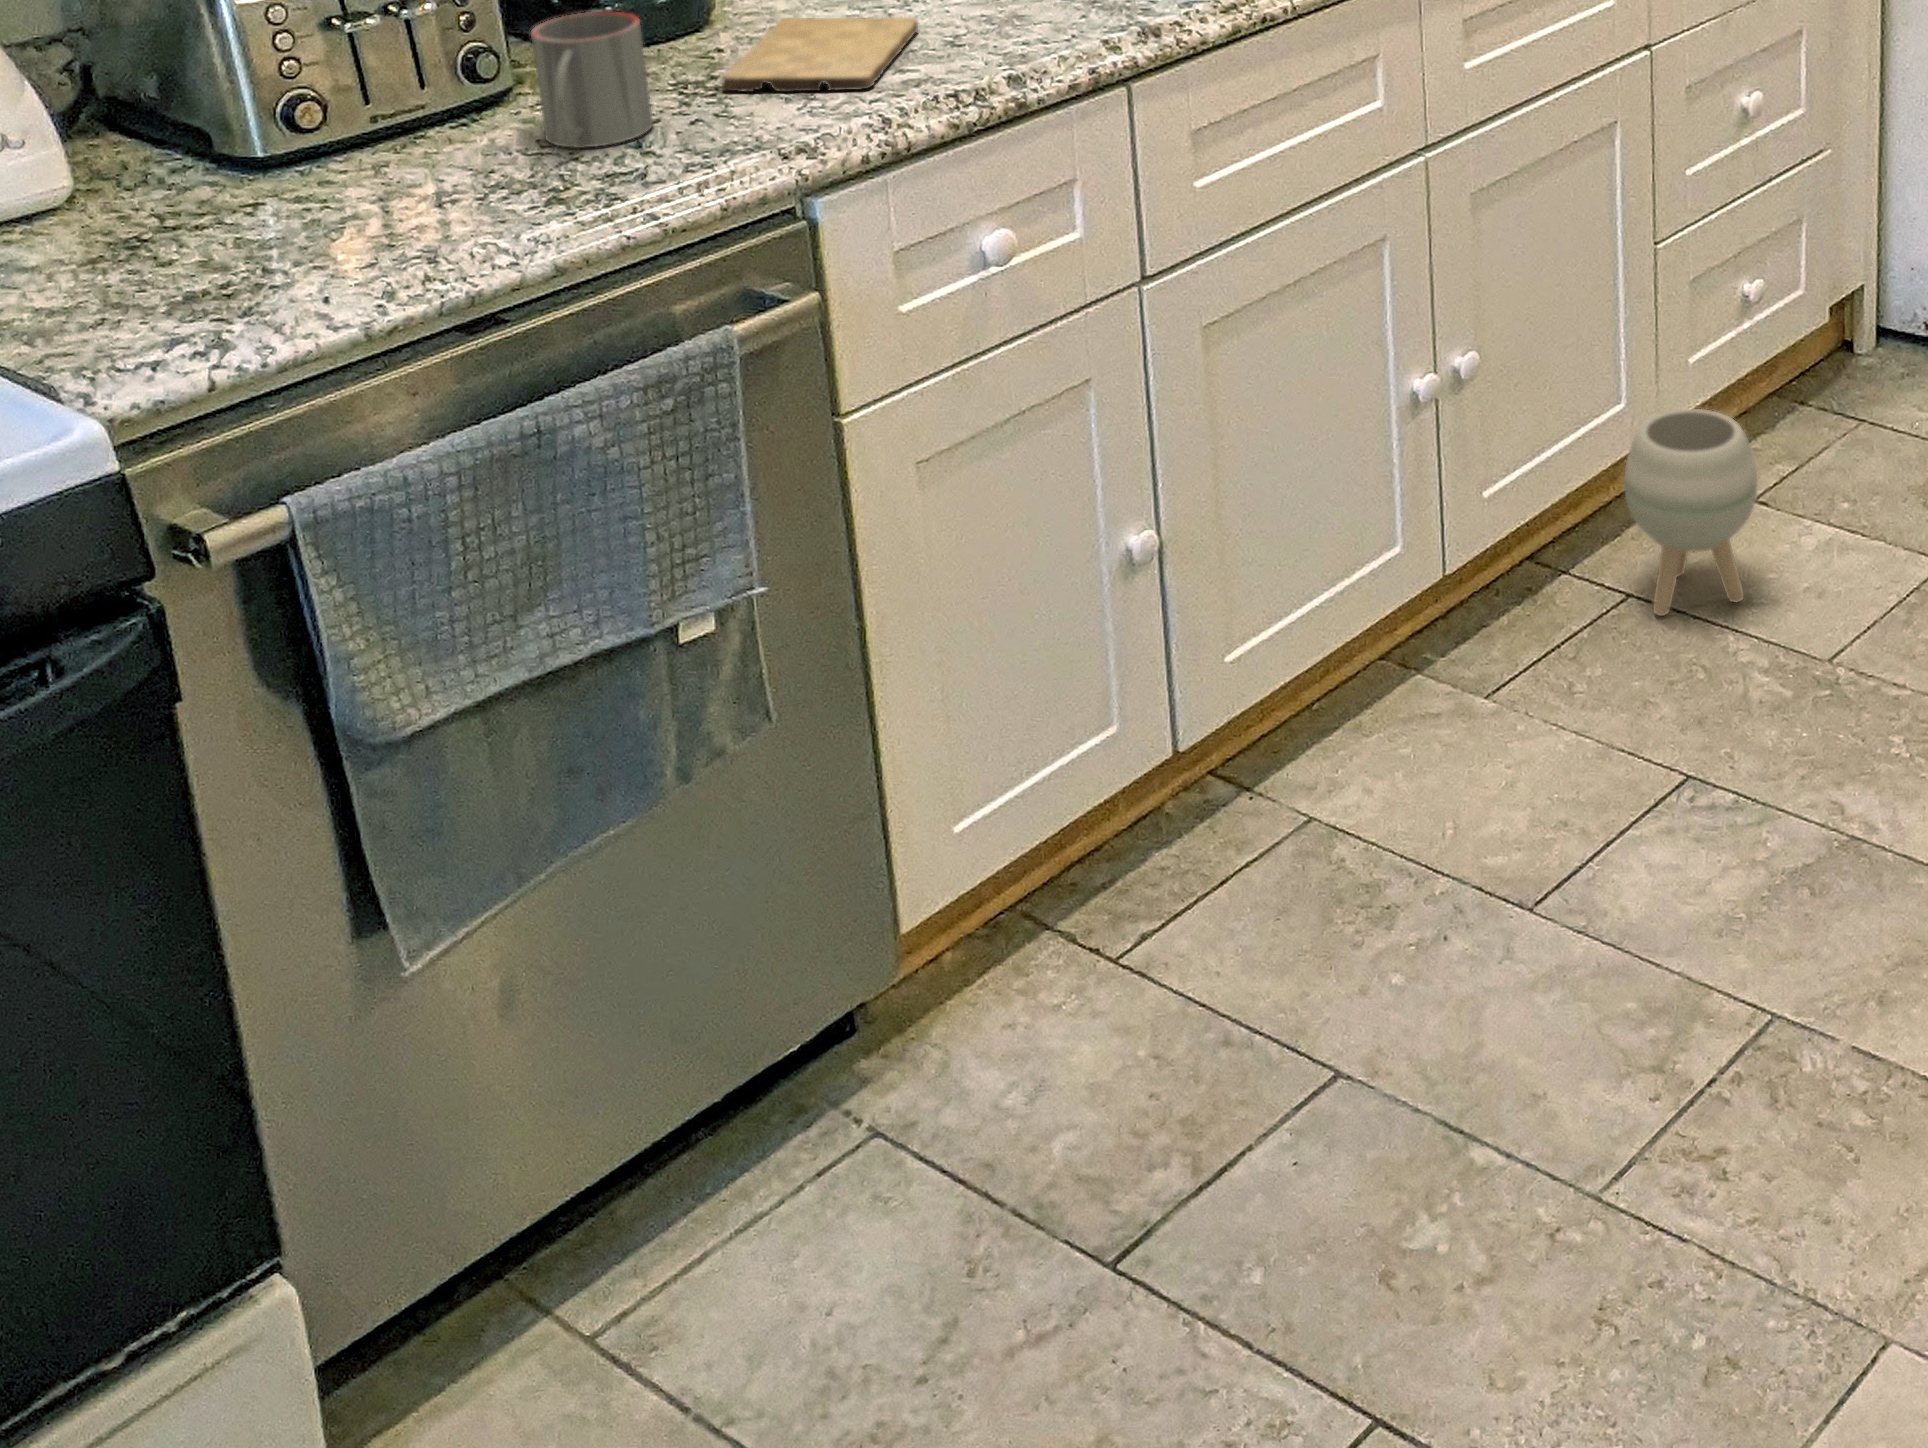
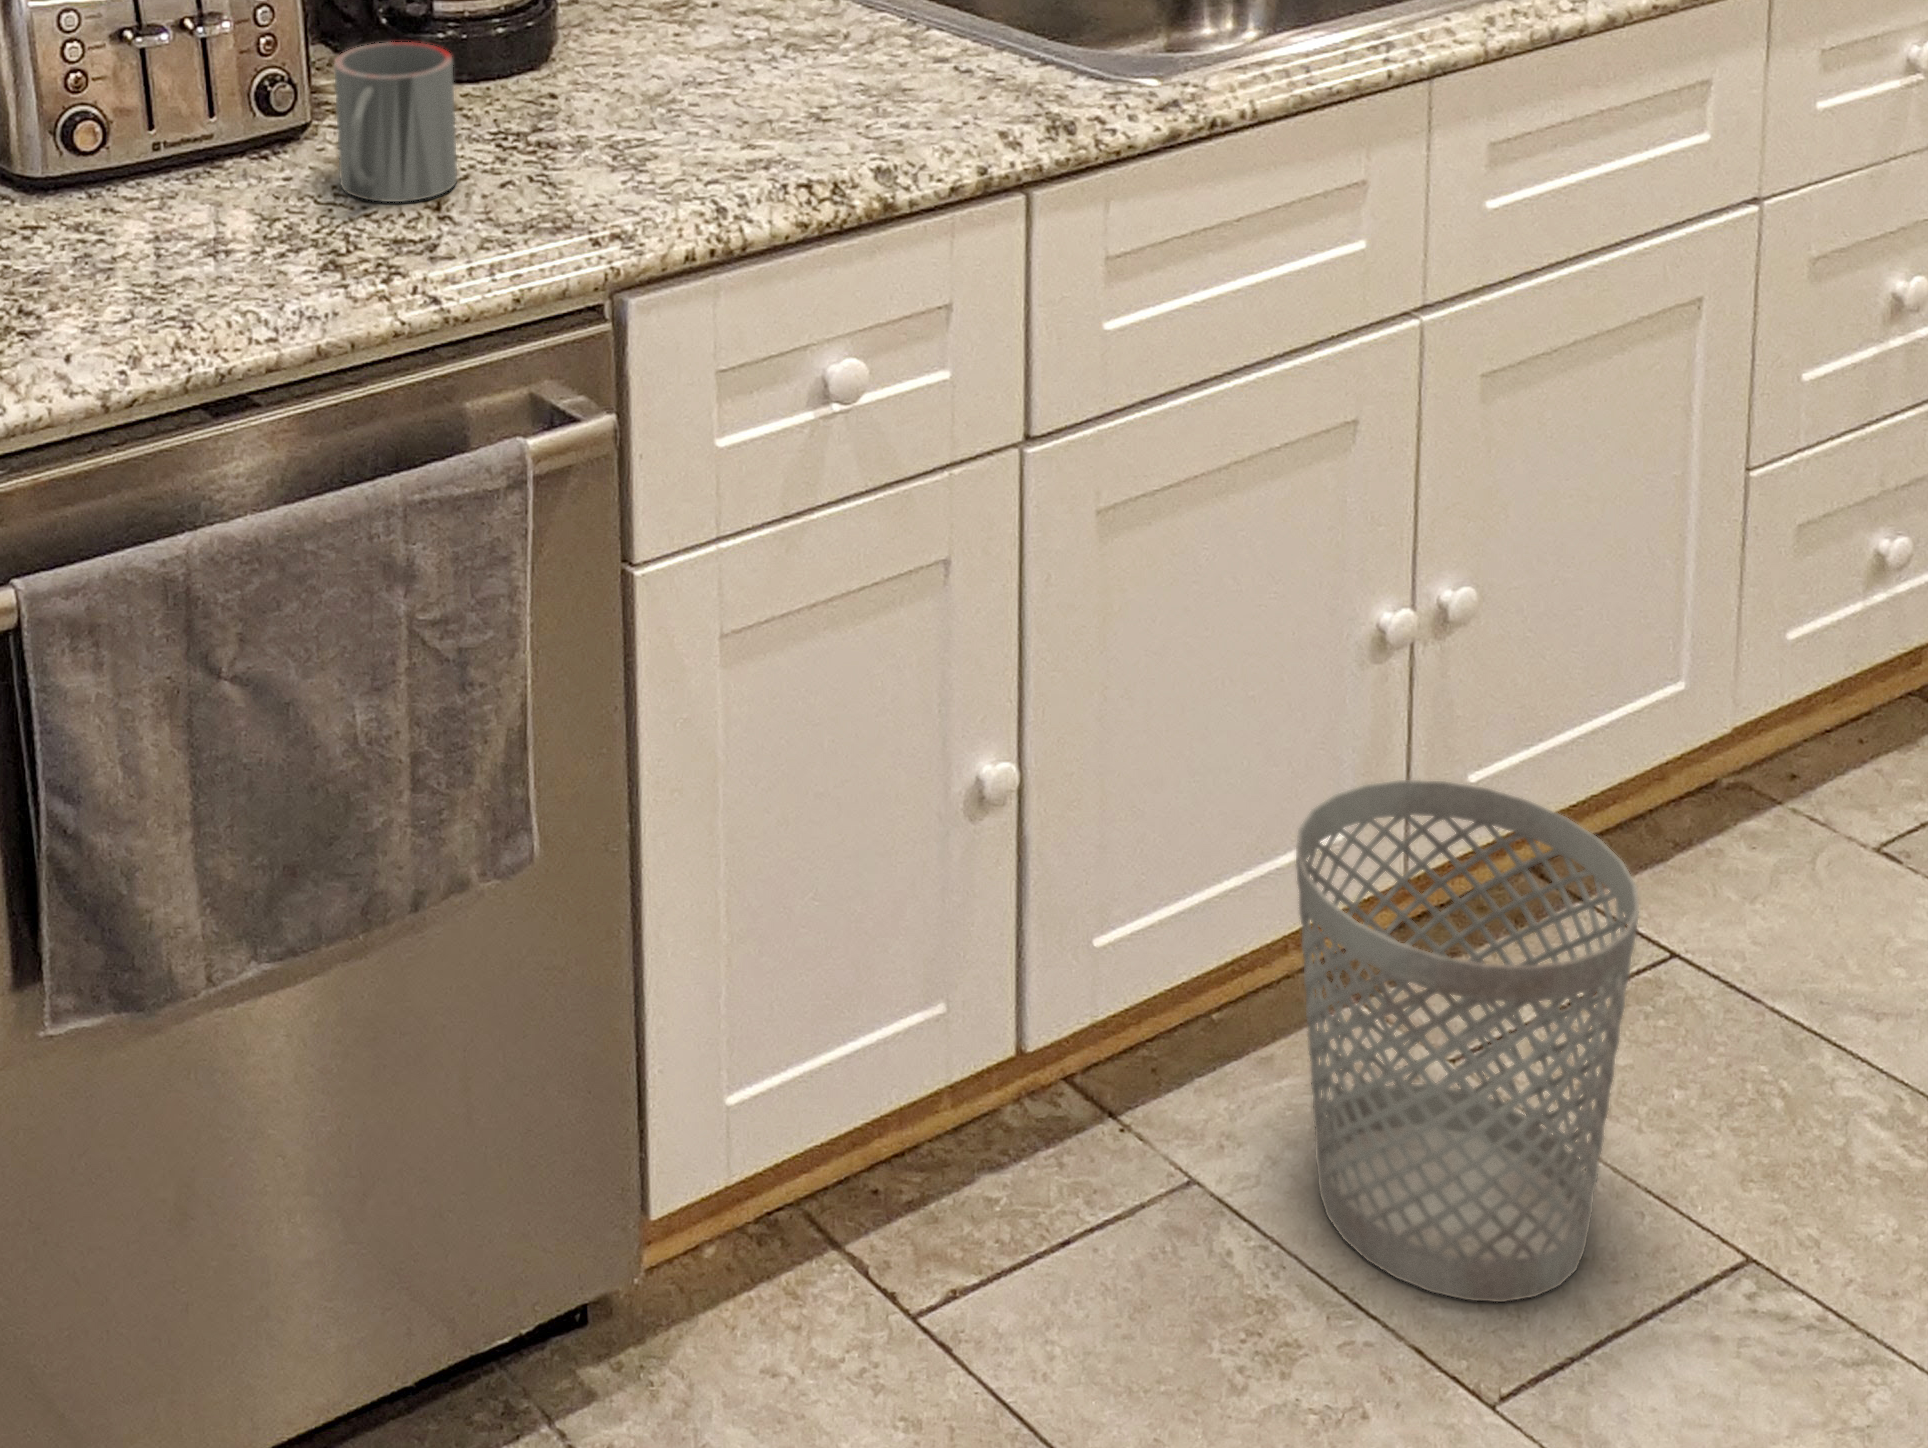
cutting board: present [722,17,918,92] -> none [541,63,777,166]
planter: present [1624,409,1757,616] -> none [1682,715,1892,1011]
wastebasket: none [1364,486,1596,844] -> present [1296,780,1639,1302]

